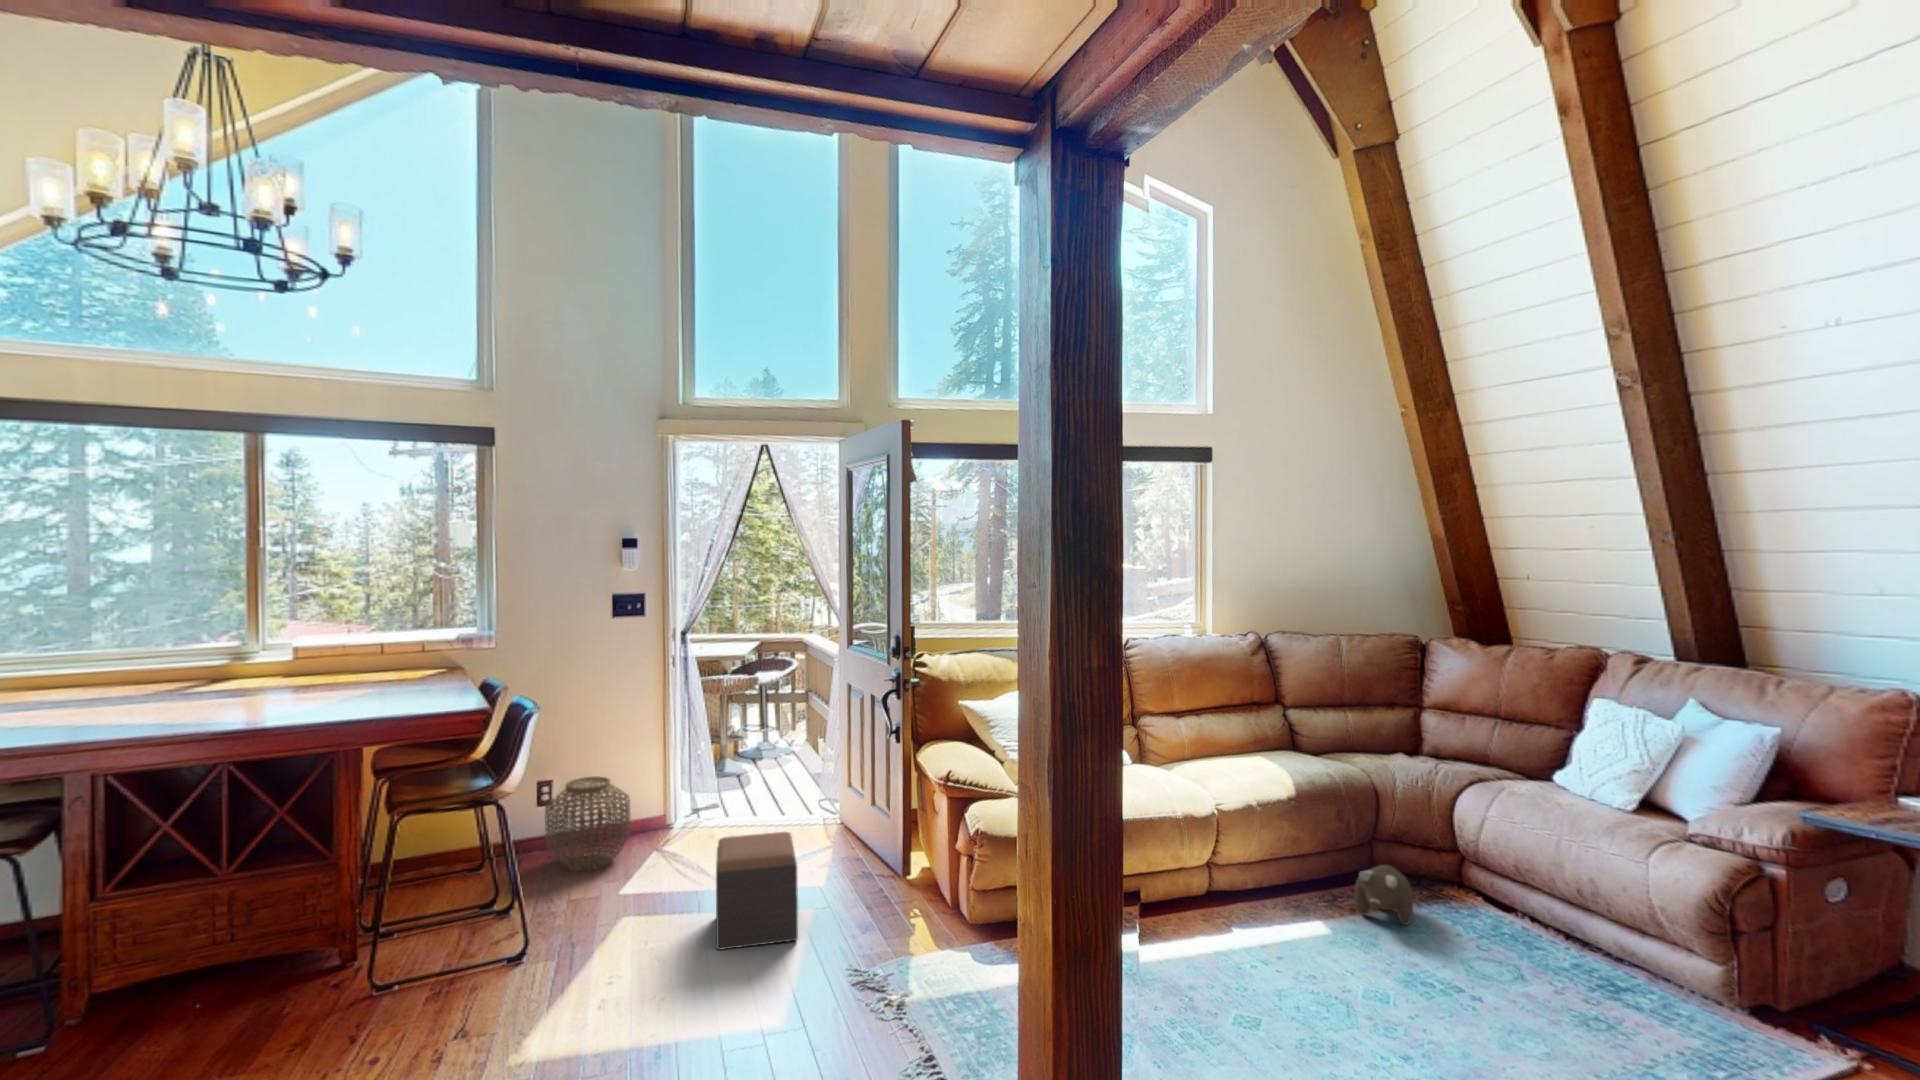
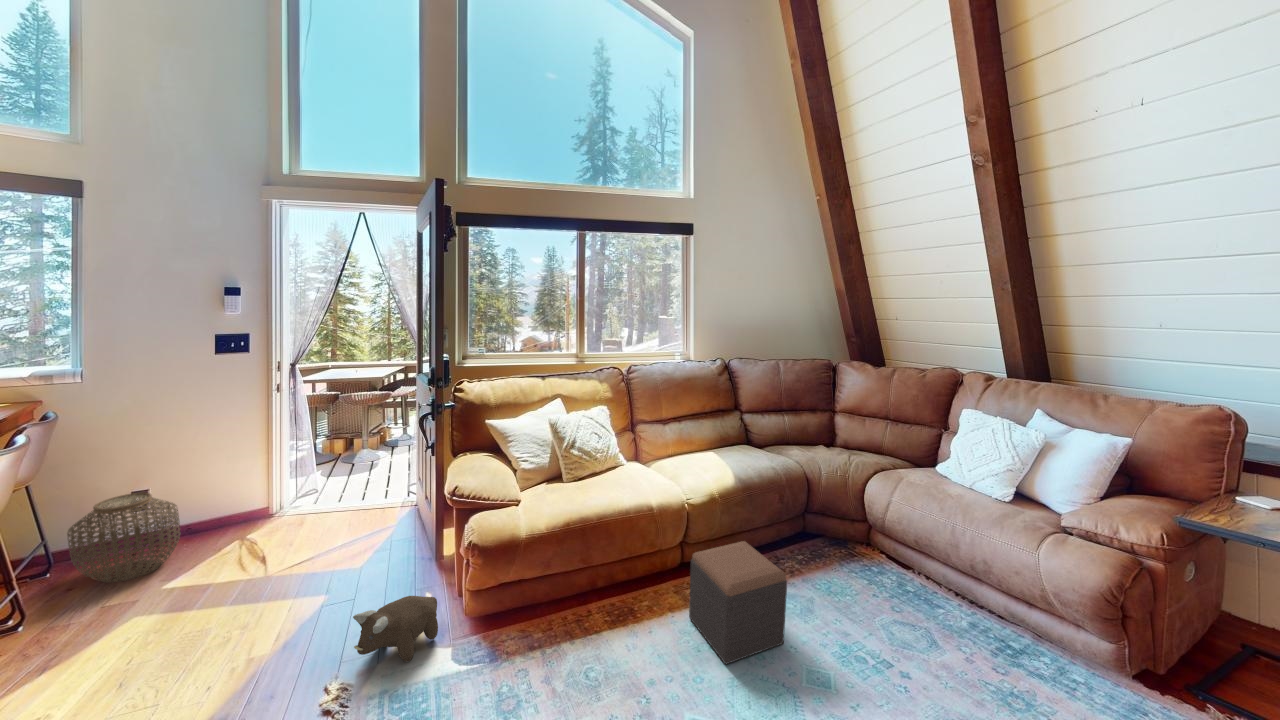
footstool: present [716,832,798,950] -> present [689,541,787,664]
plush toy: present [1354,865,1413,925] -> present [353,596,438,662]

